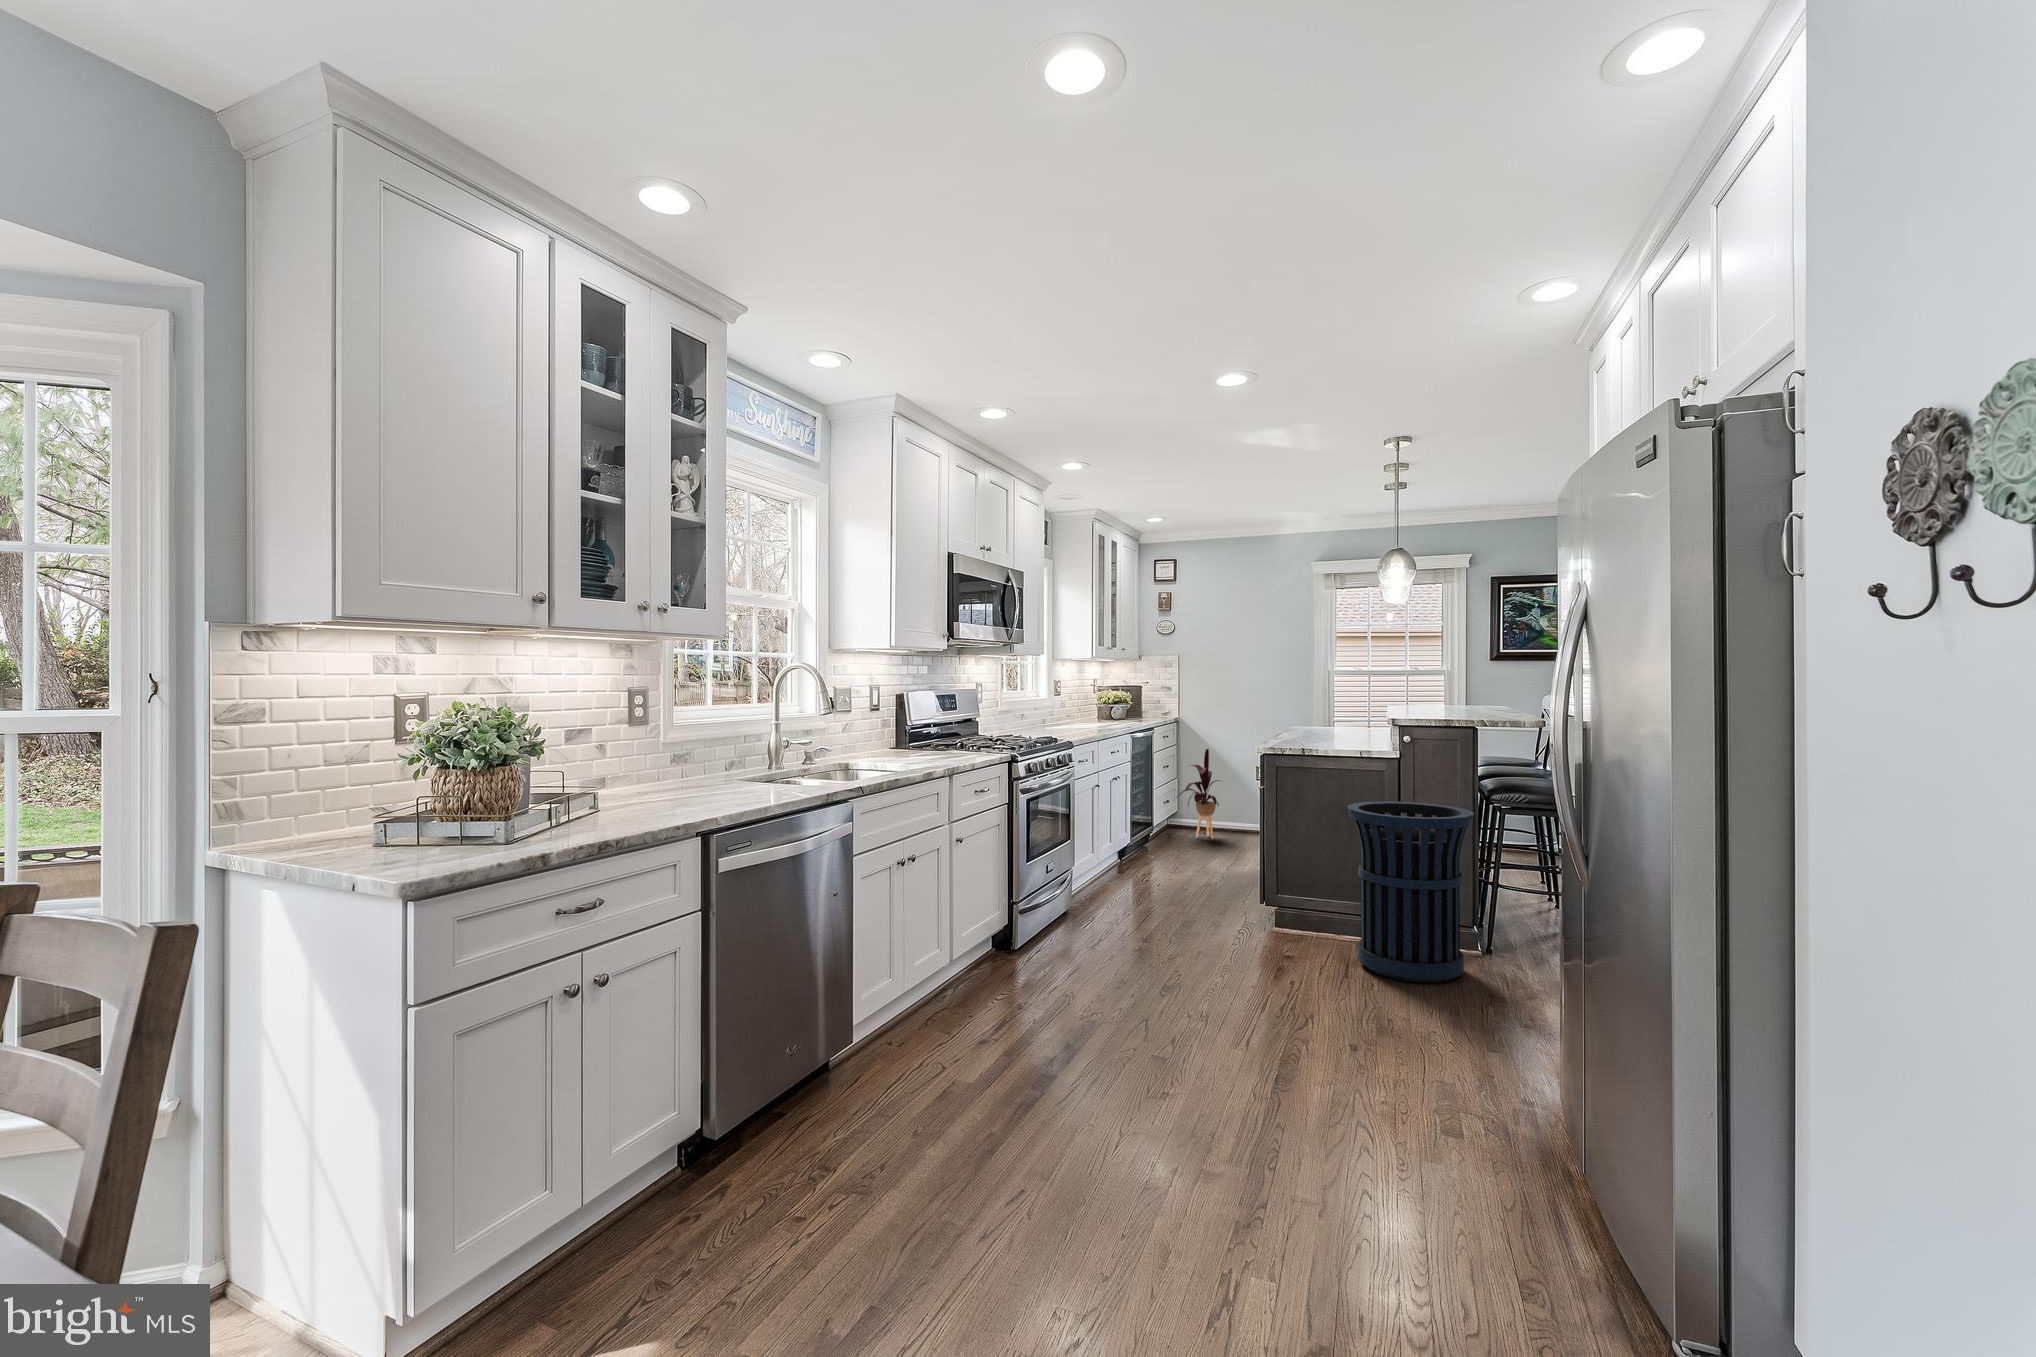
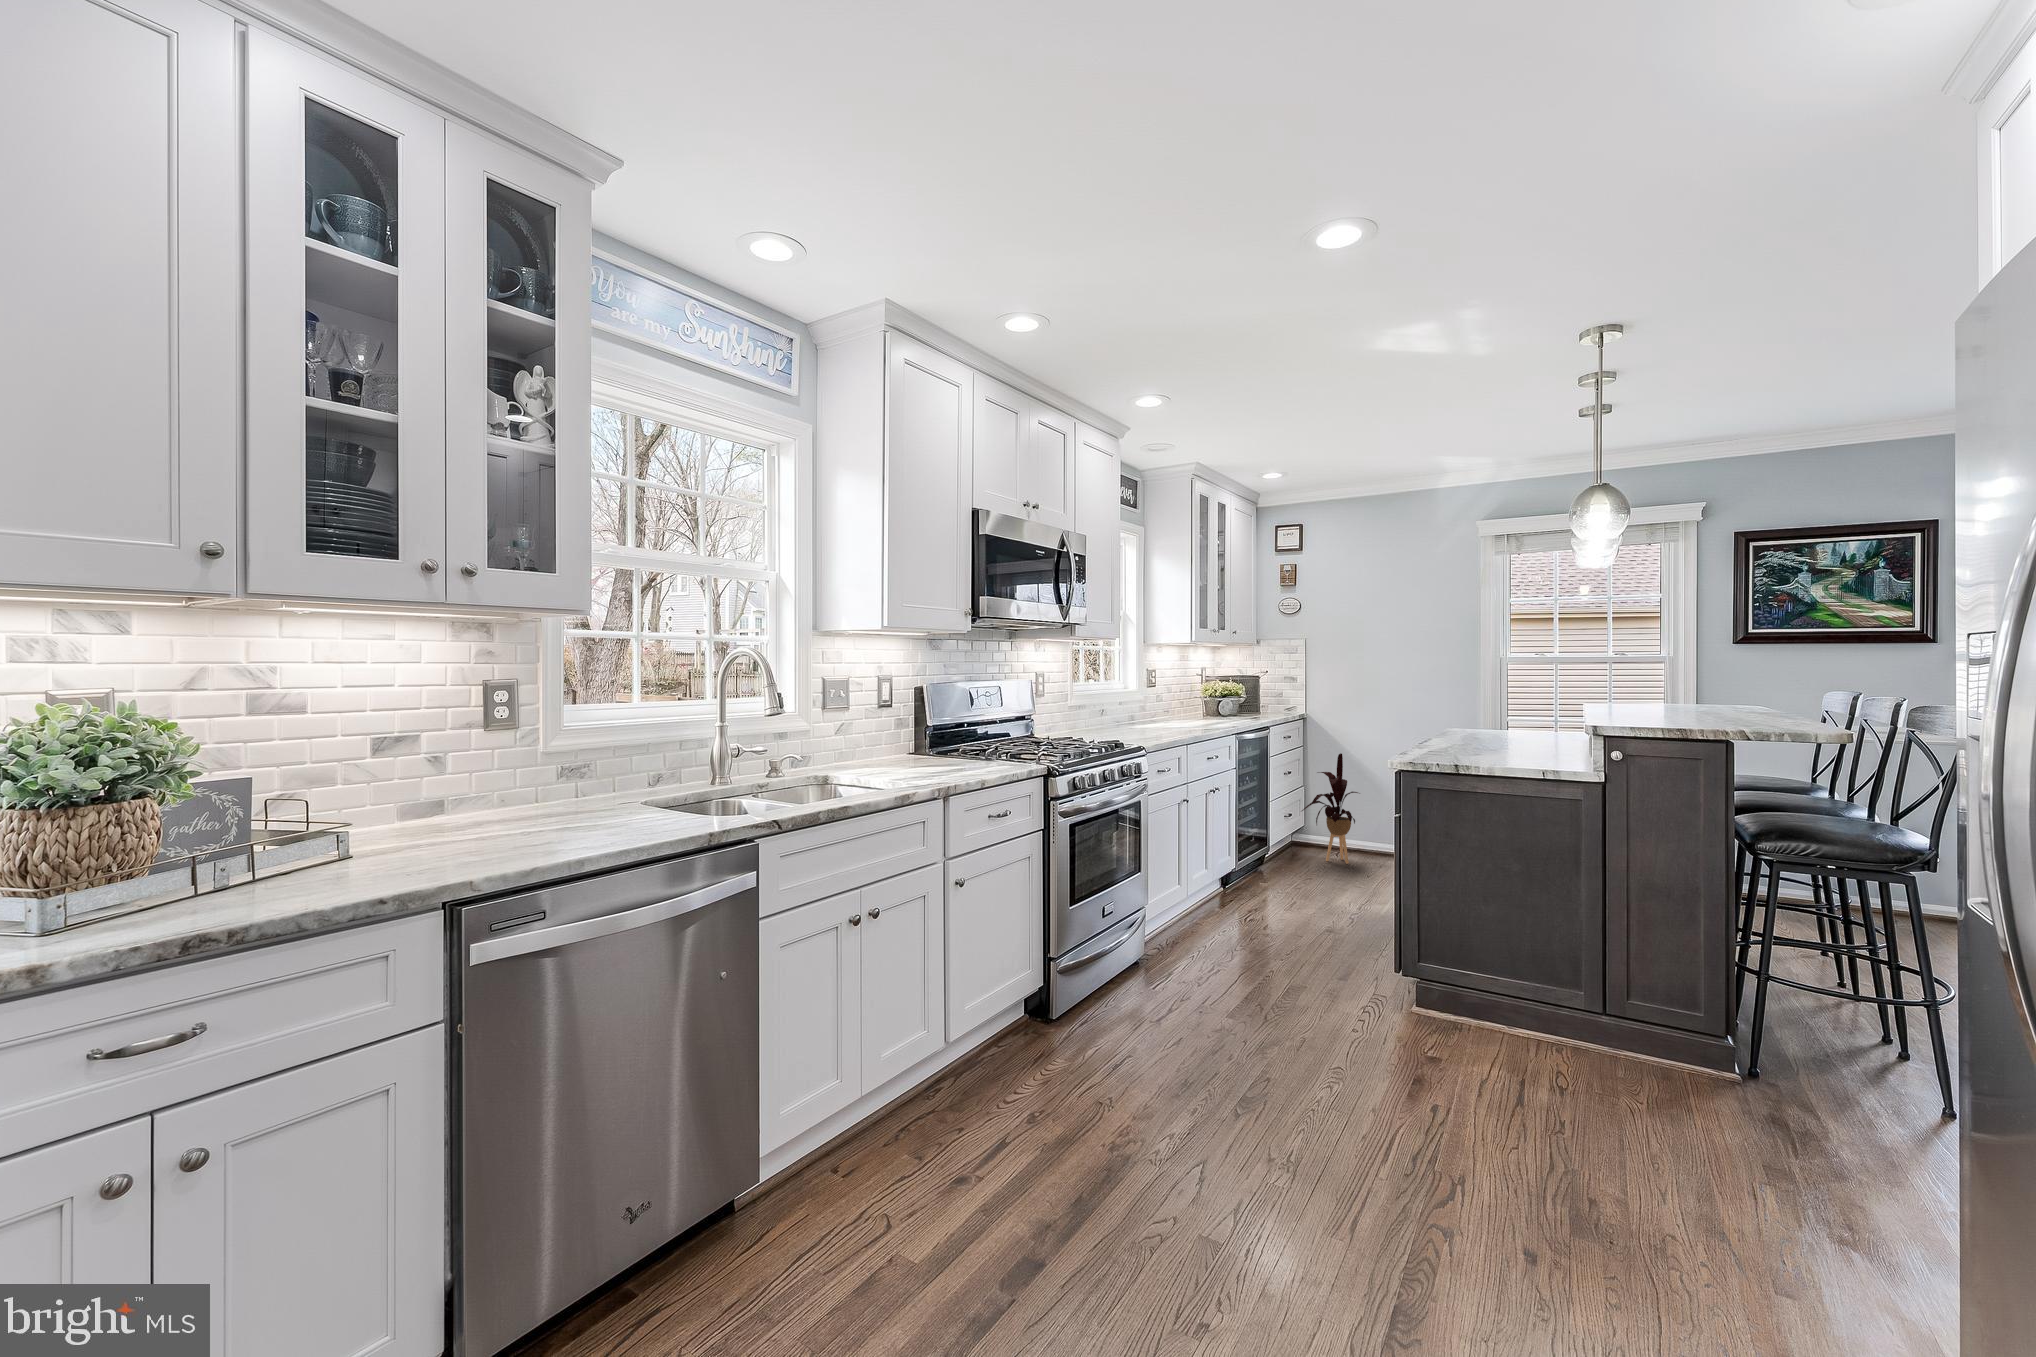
trash can: present [1347,801,1474,983] -> none [1521,844,1729,1125]

